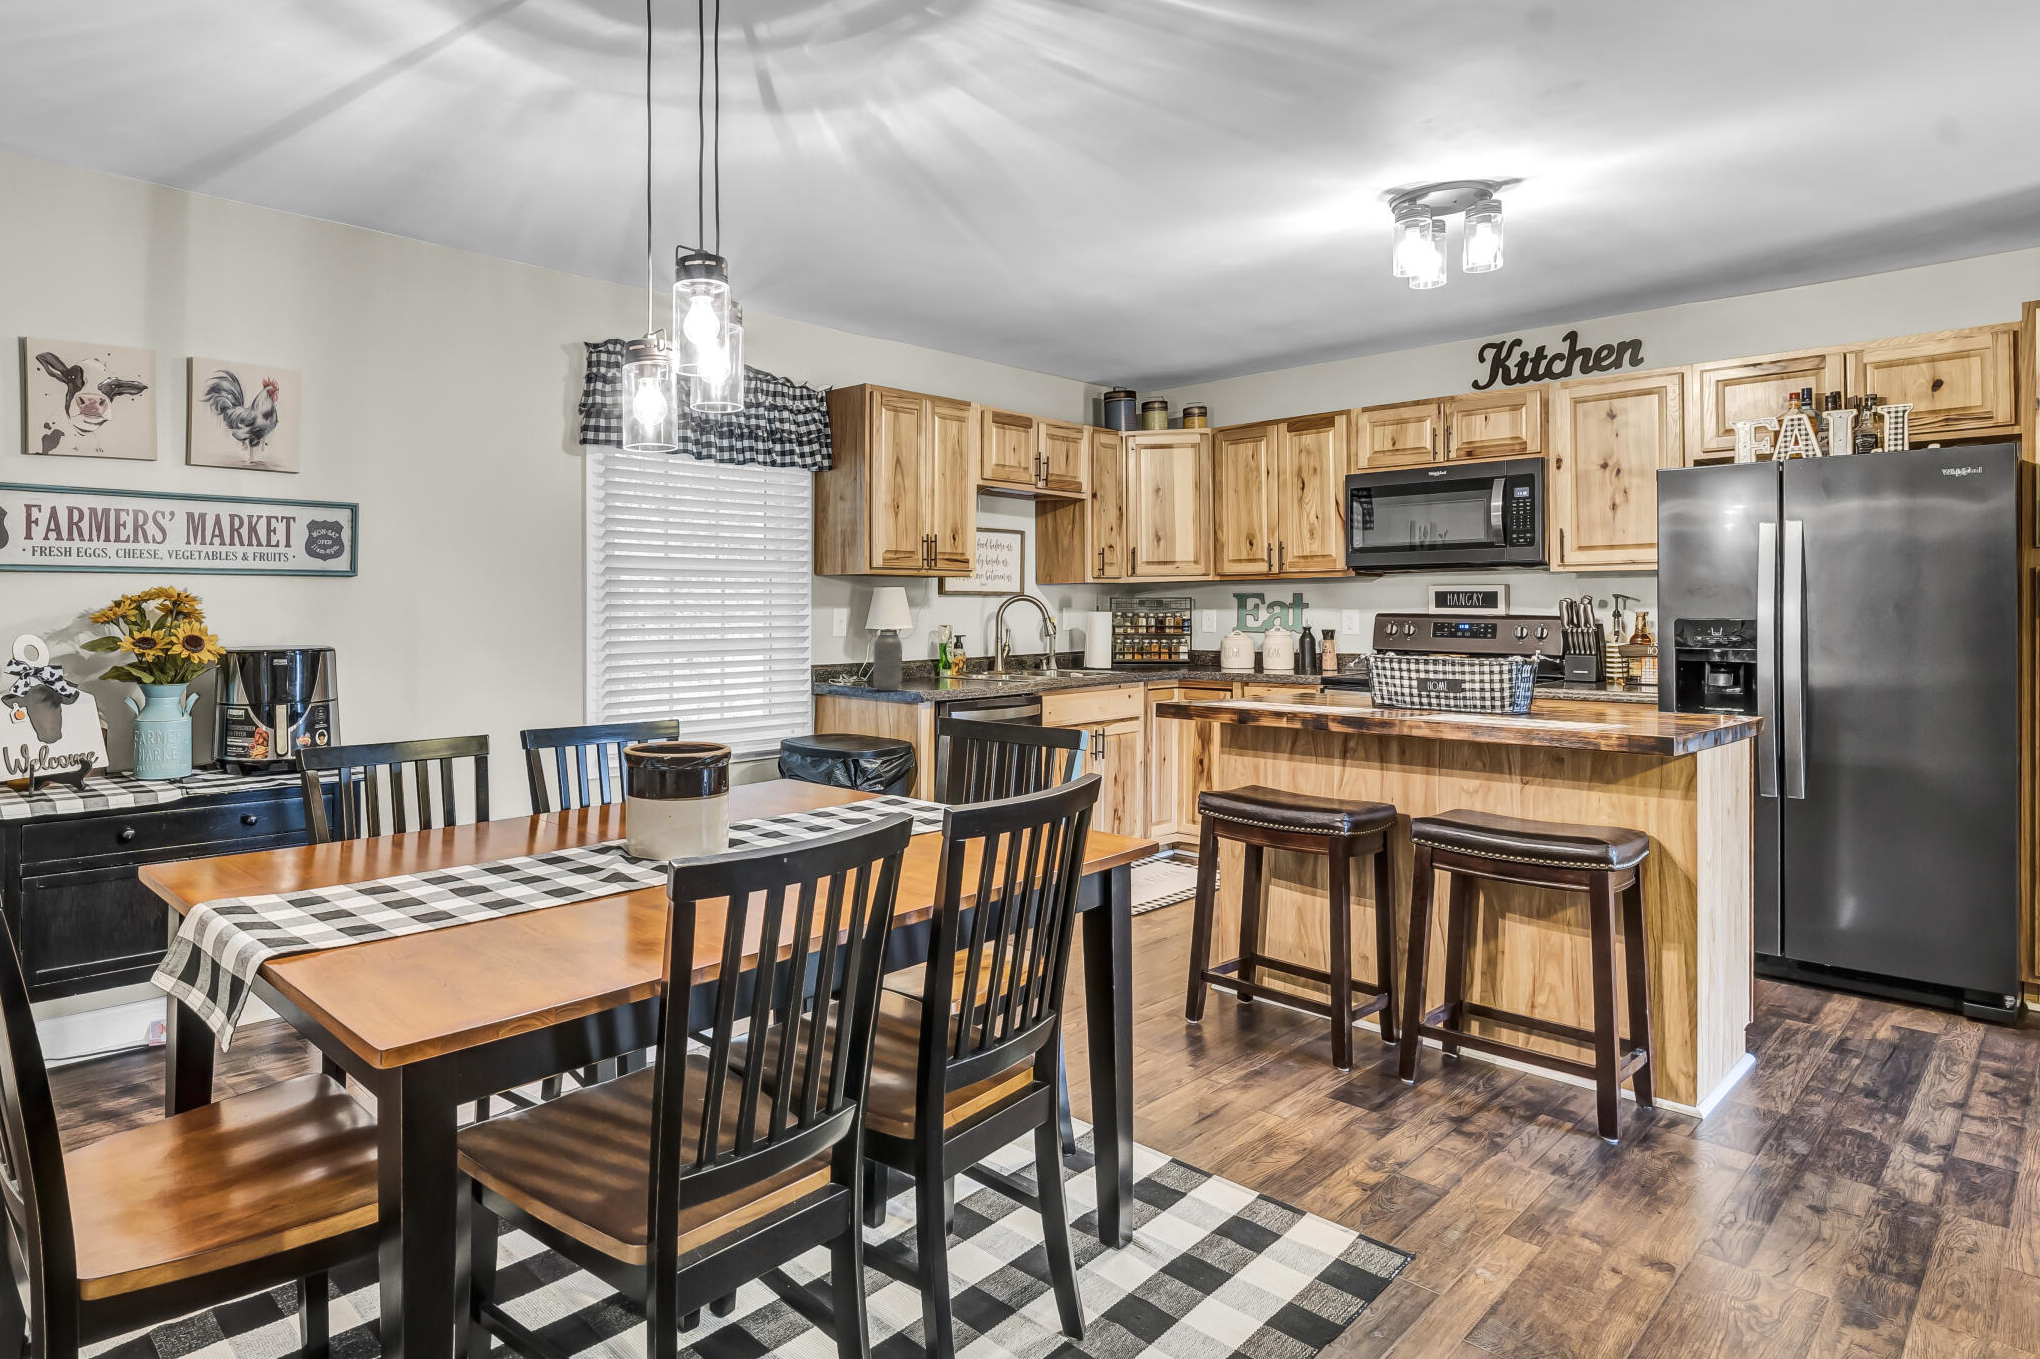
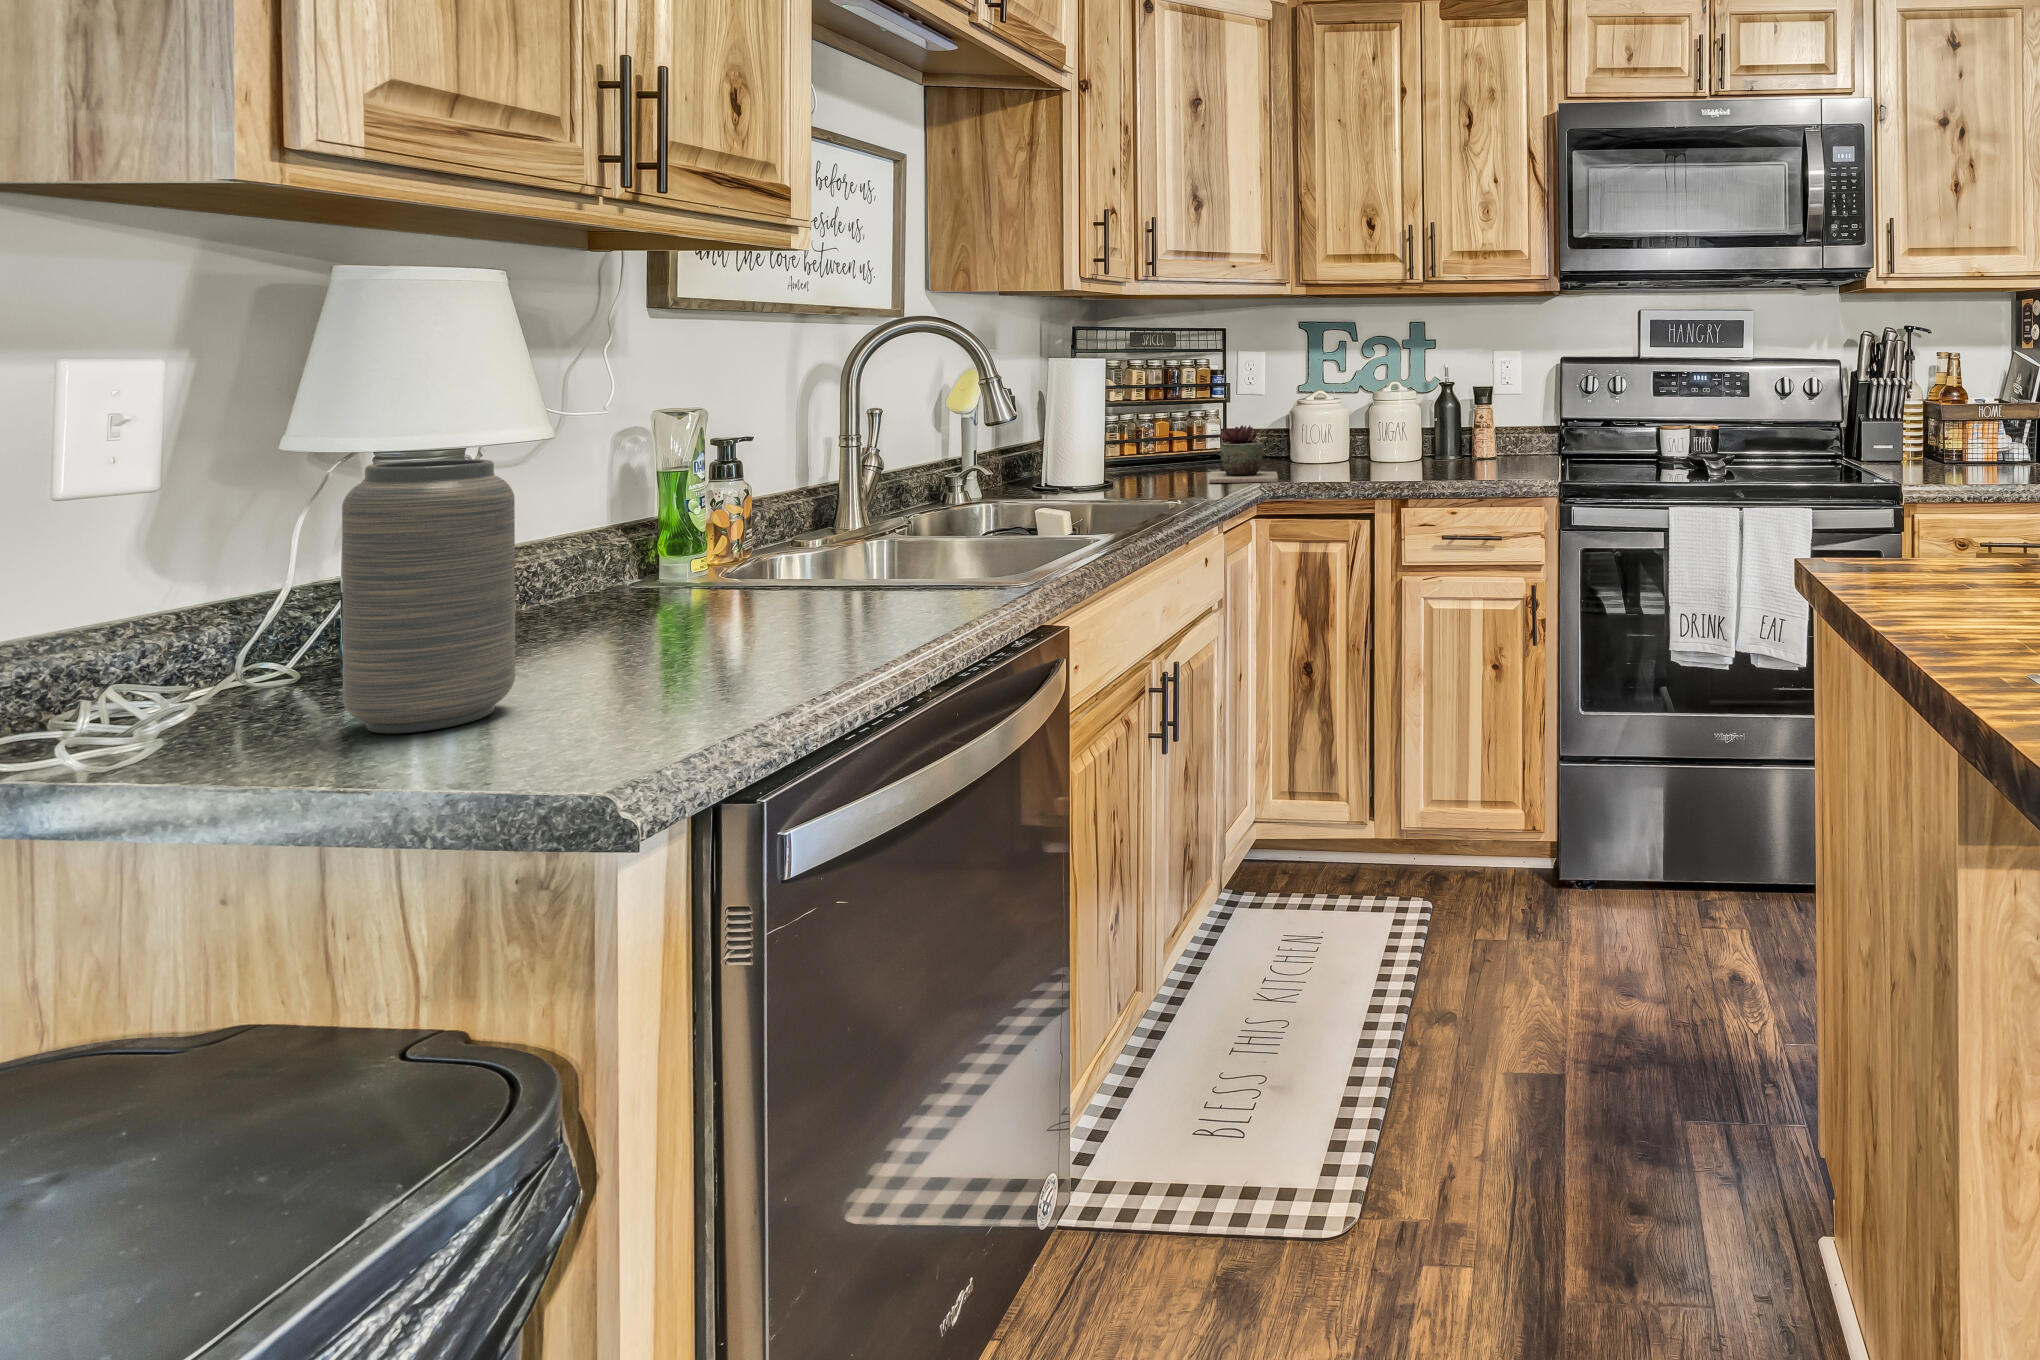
succulent plant: none [1164,646,1208,674] -> present [1209,425,1278,483]

